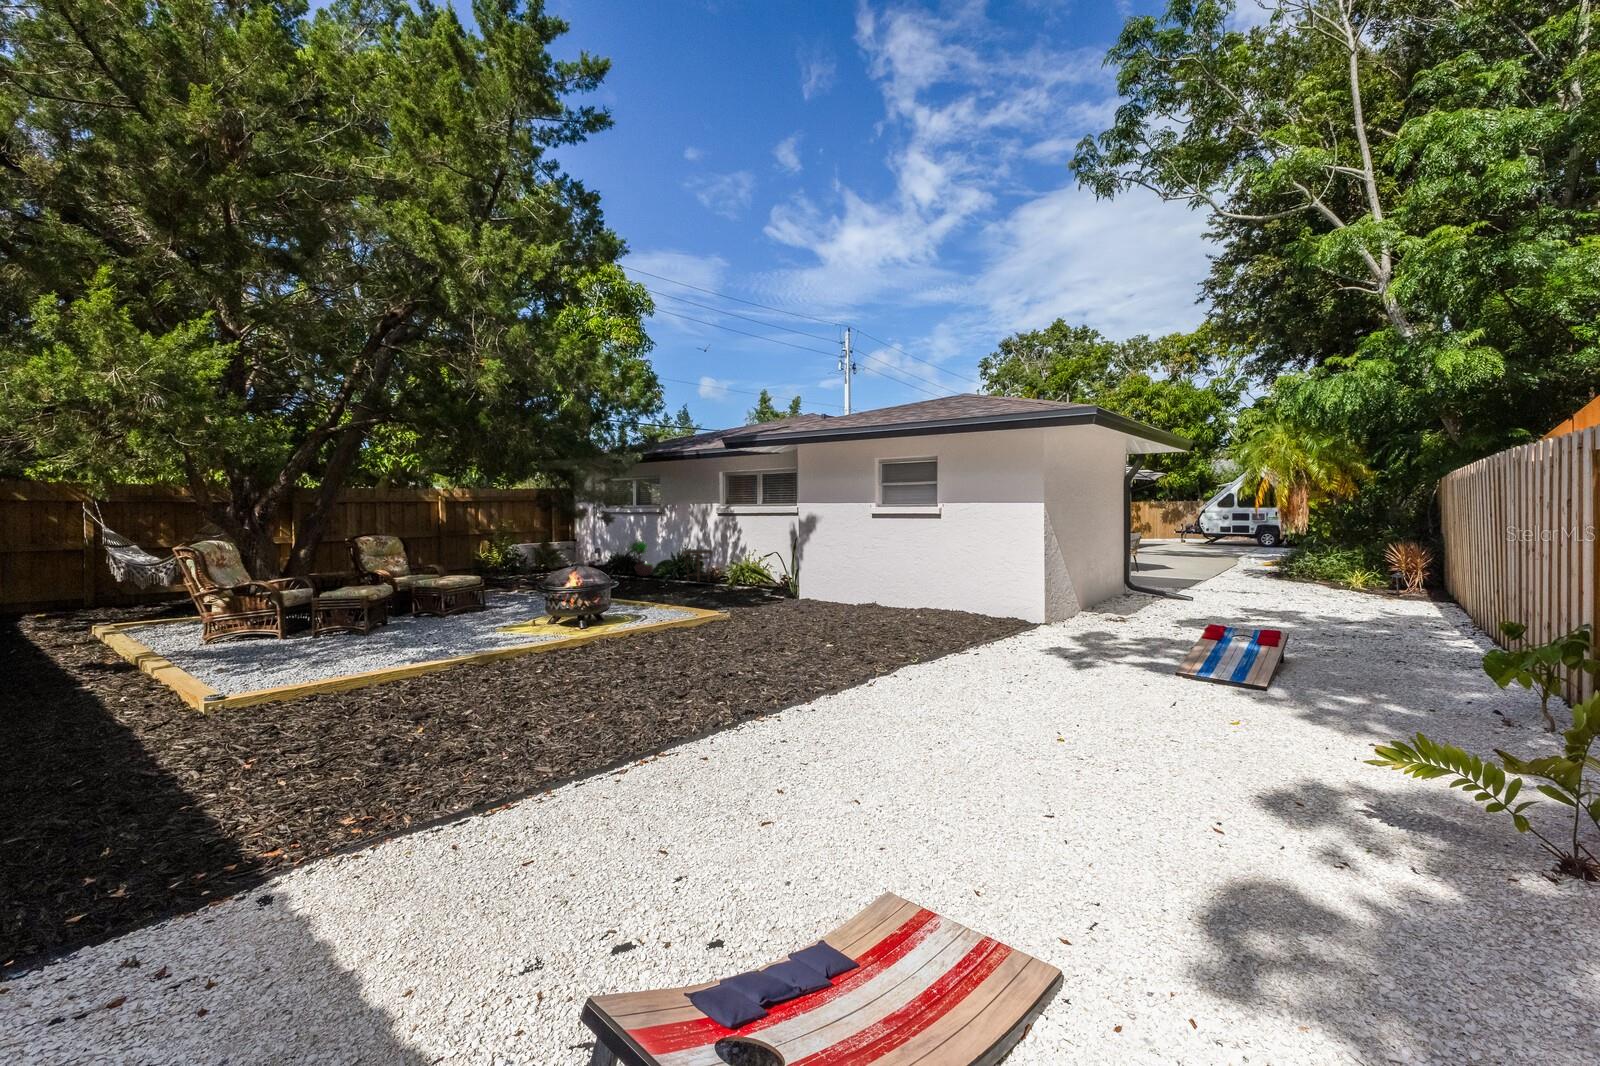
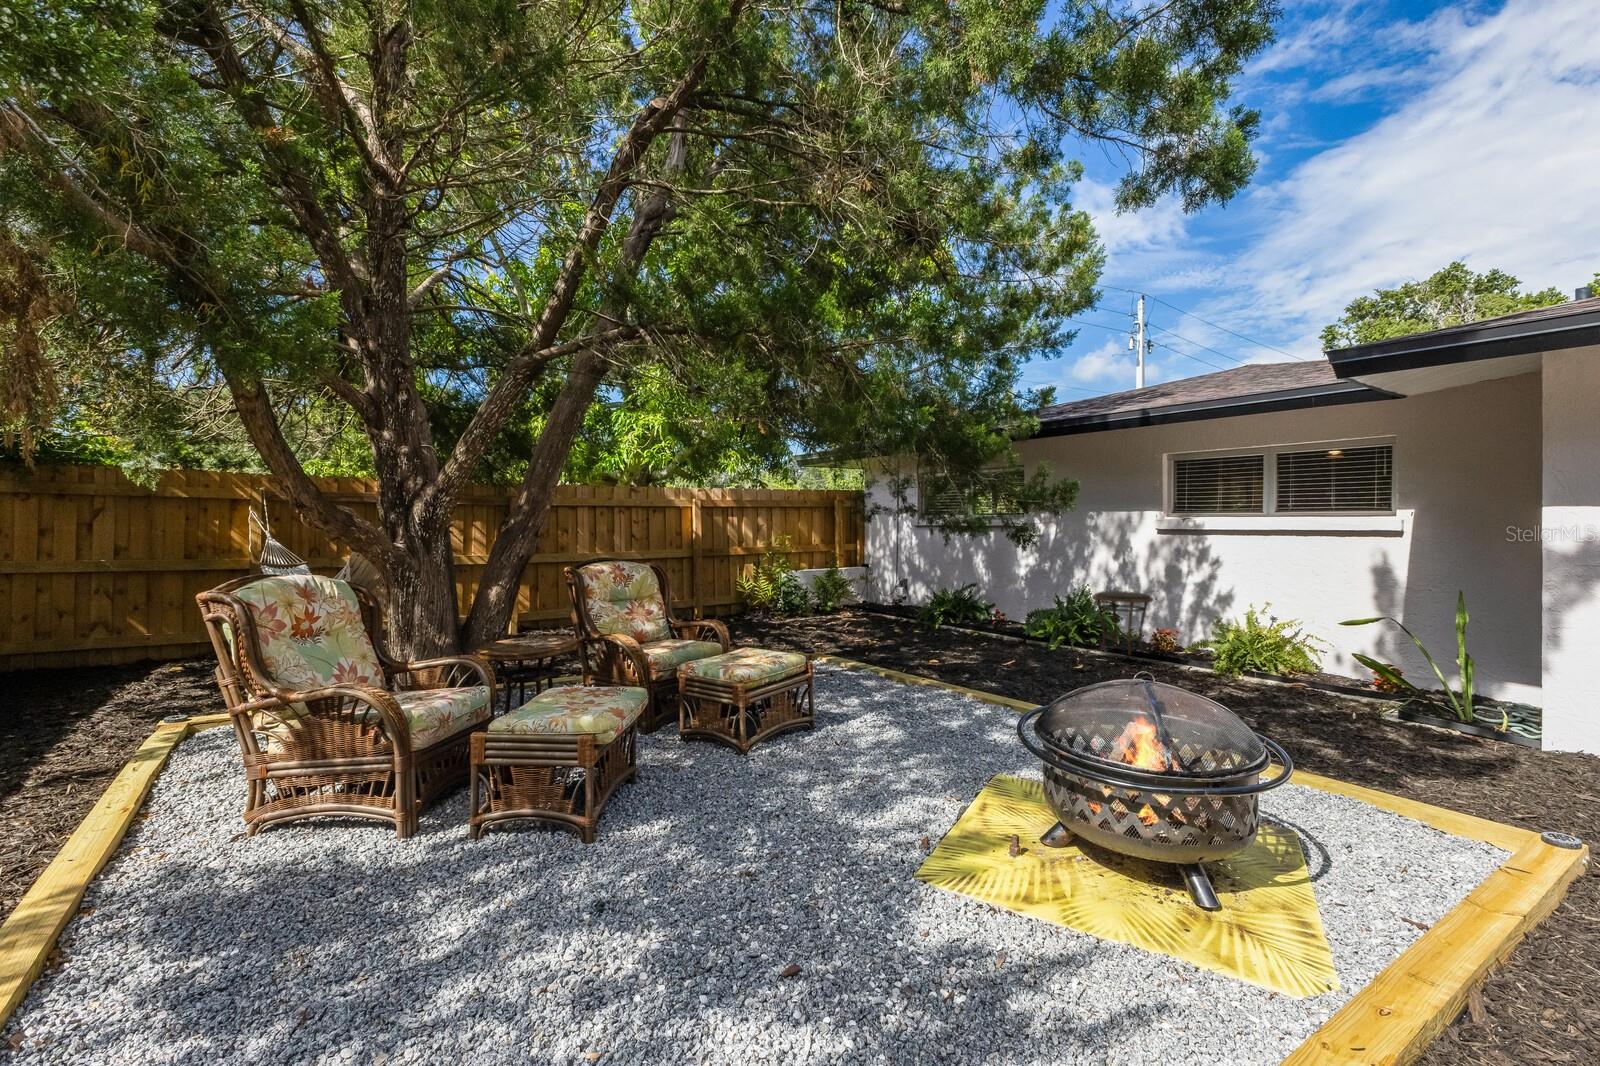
potted tree: present [629,540,653,576] -> none [969,563,1011,629]

